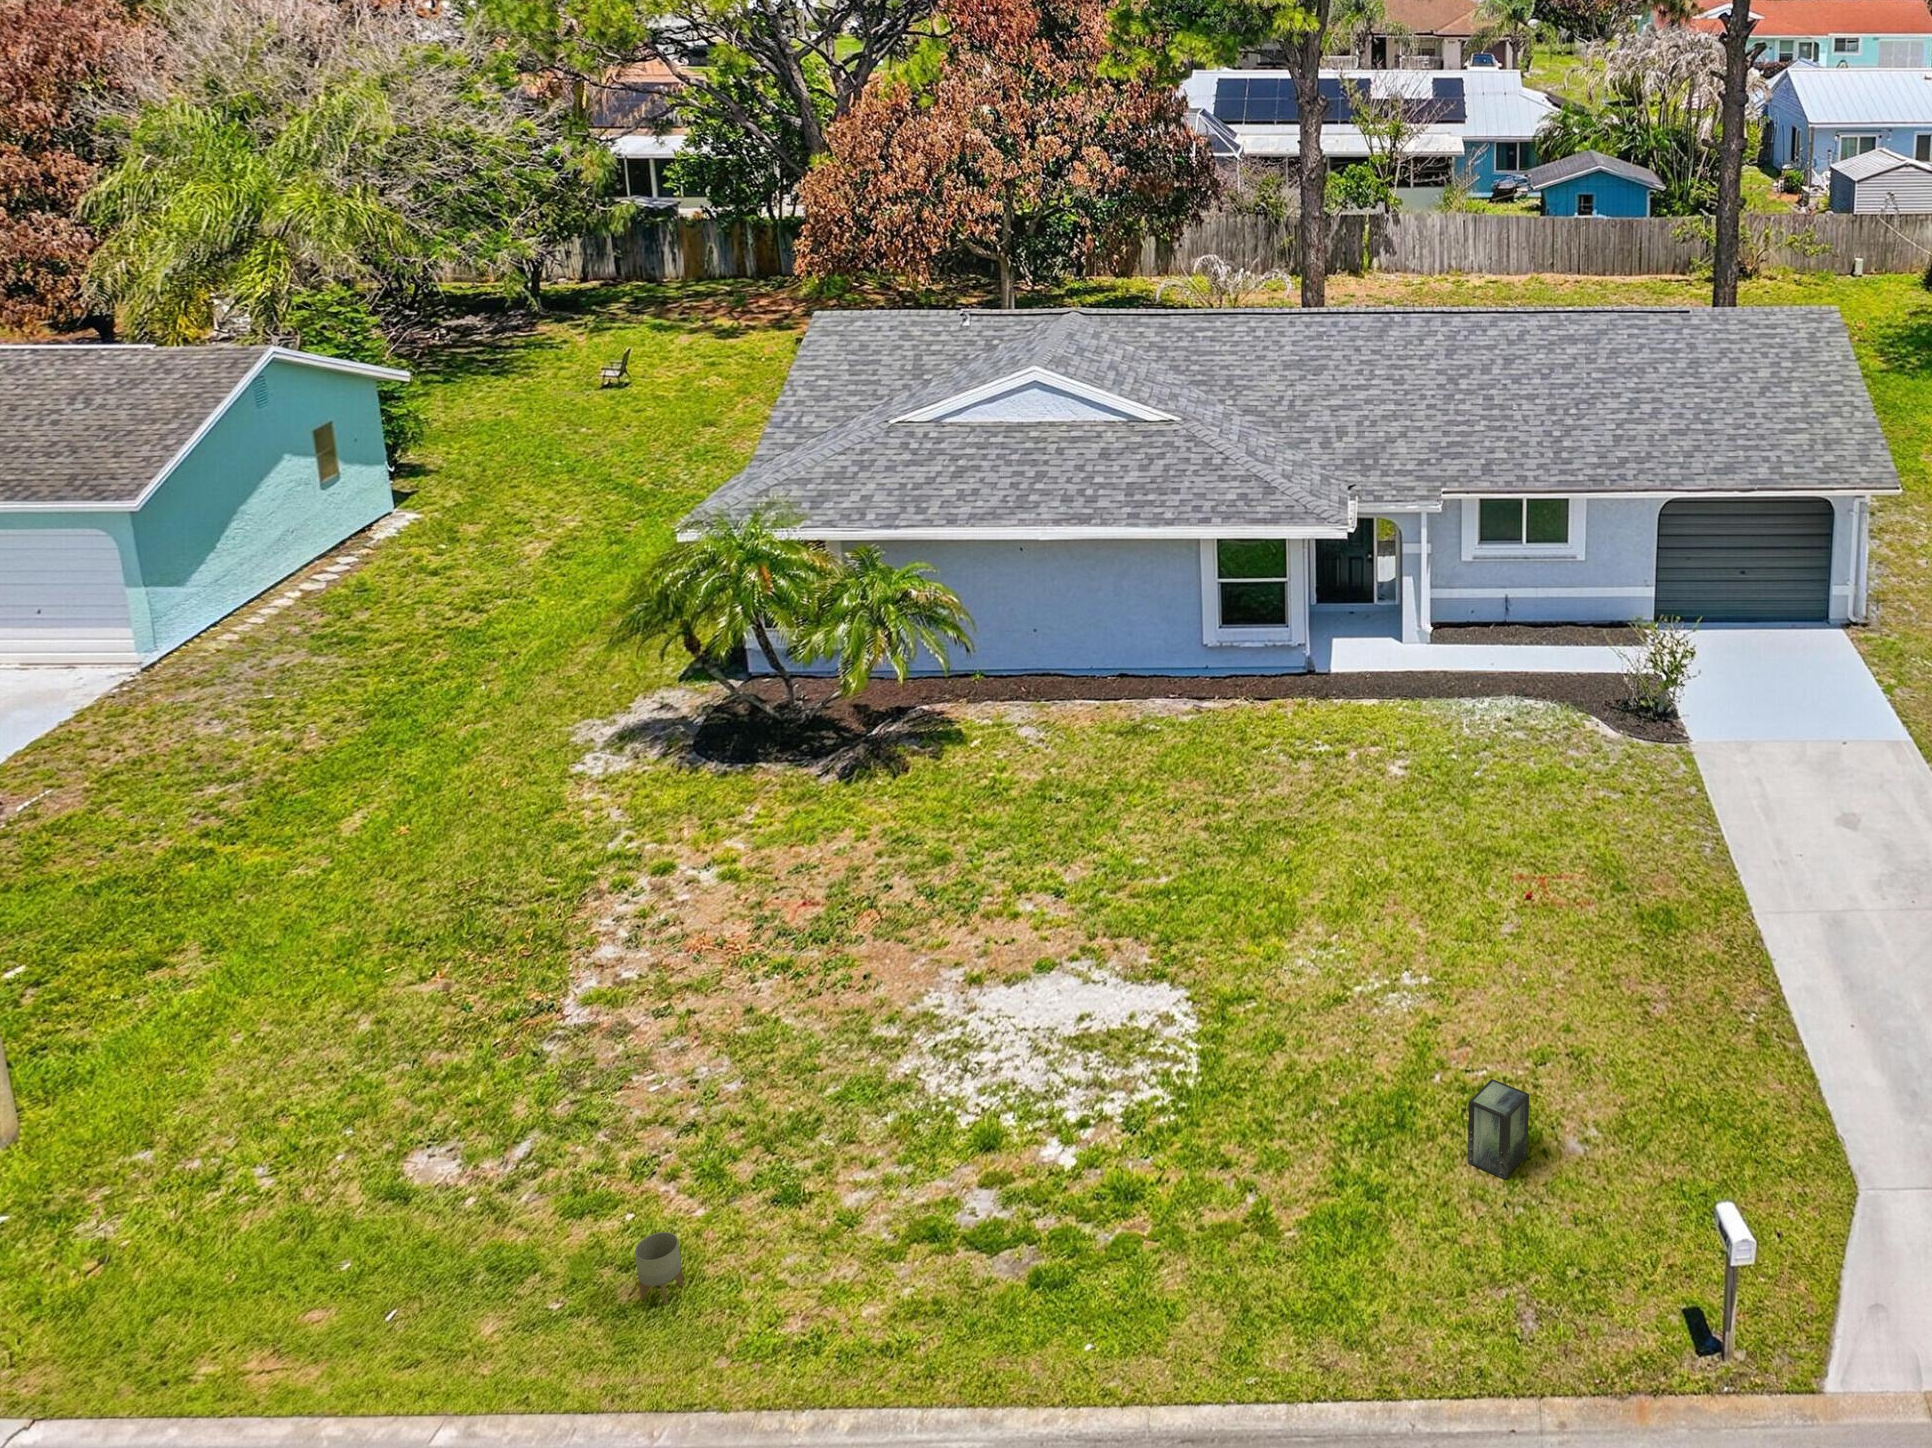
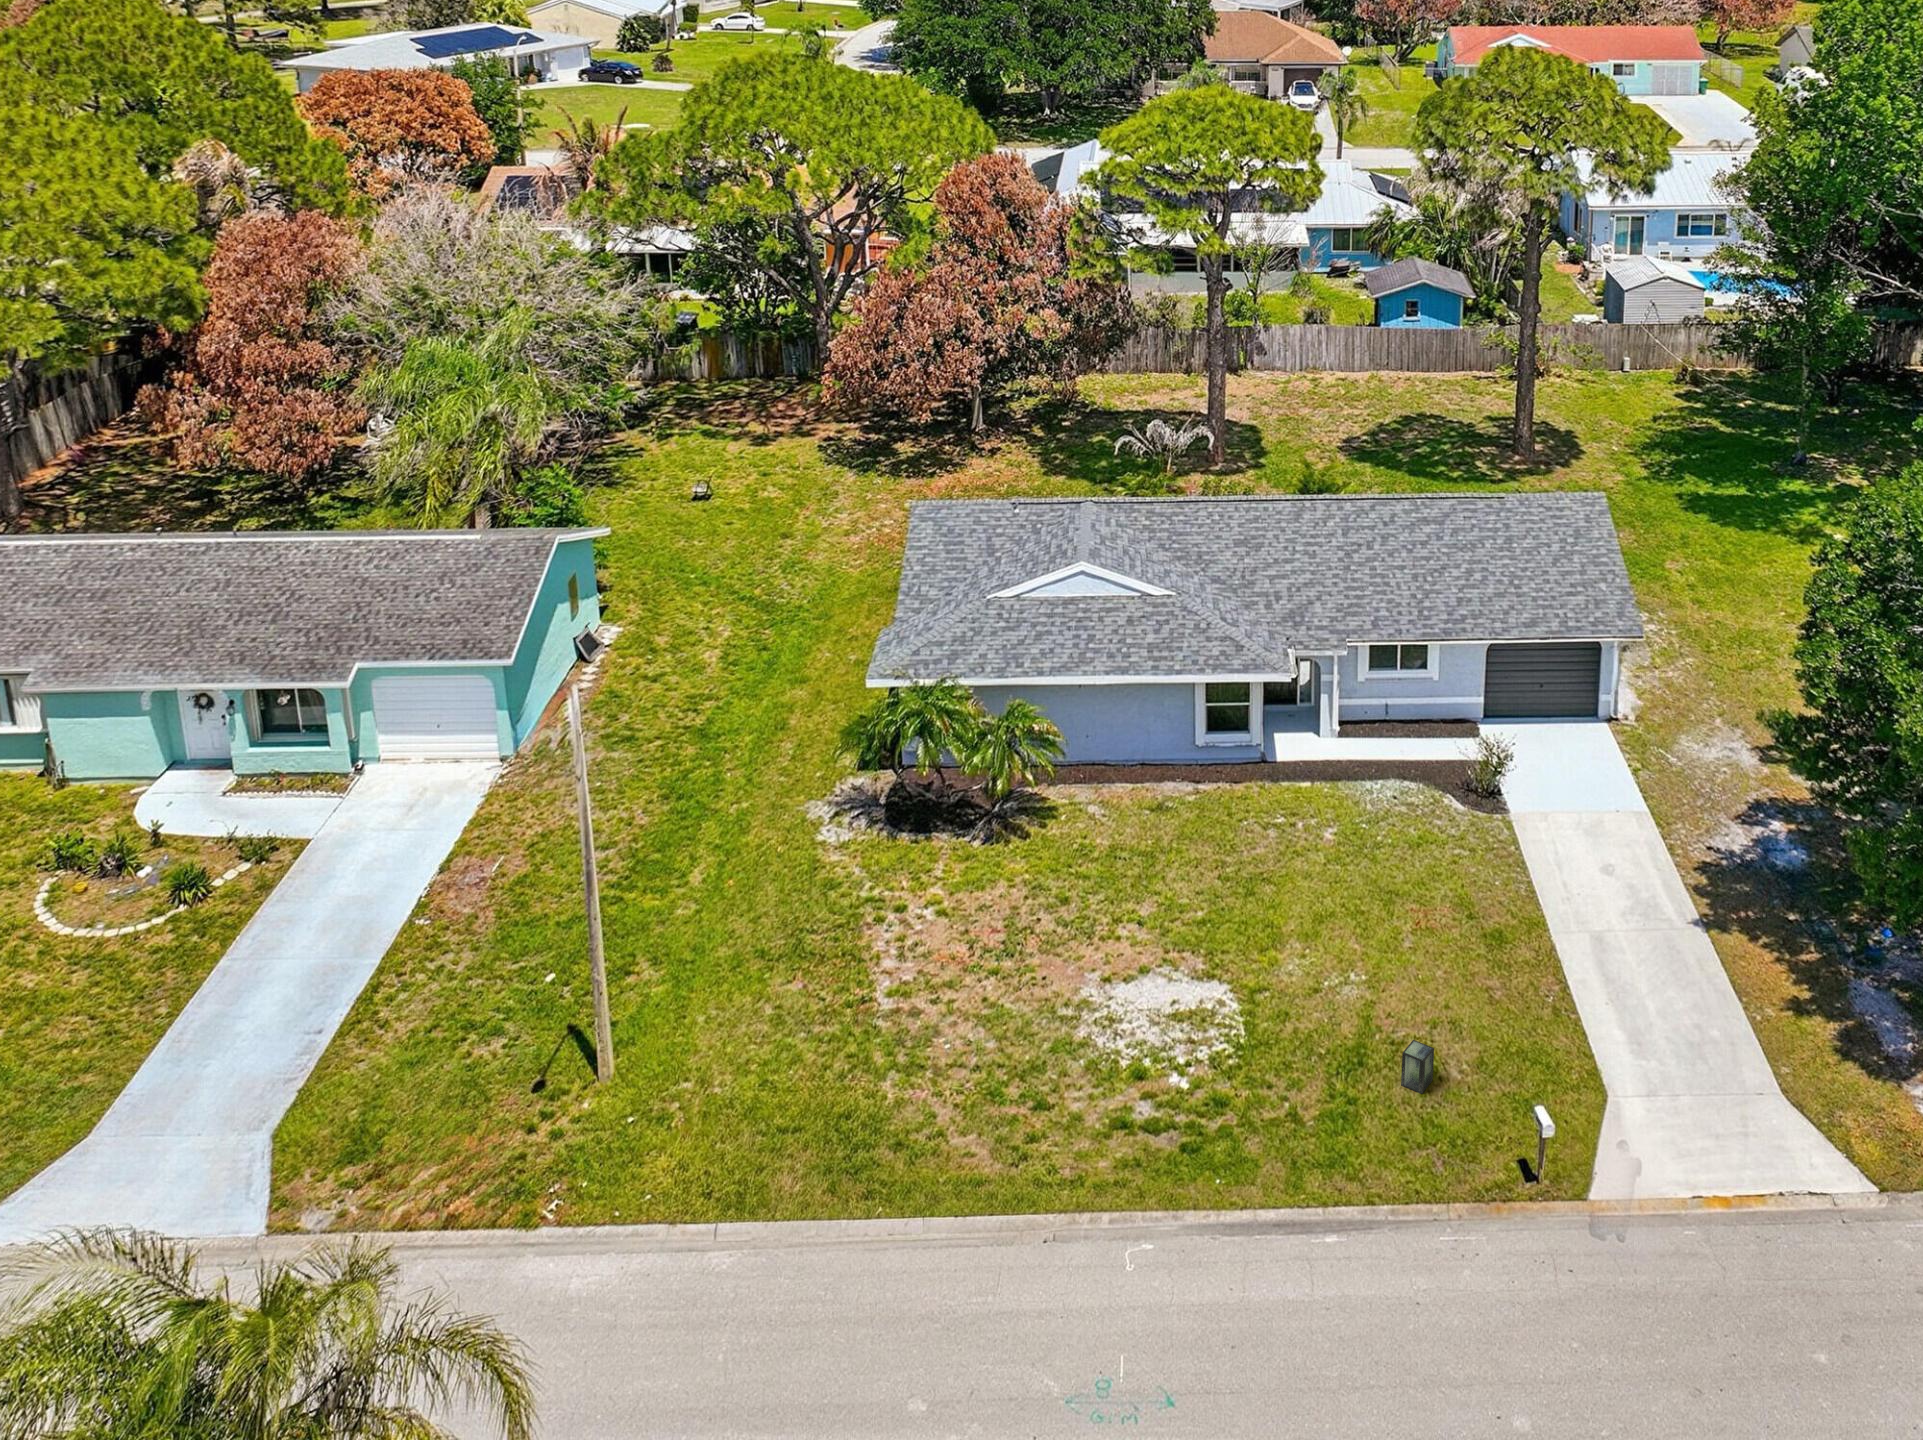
planter: present [635,1232,684,1304] -> none [986,1126,1006,1163]

